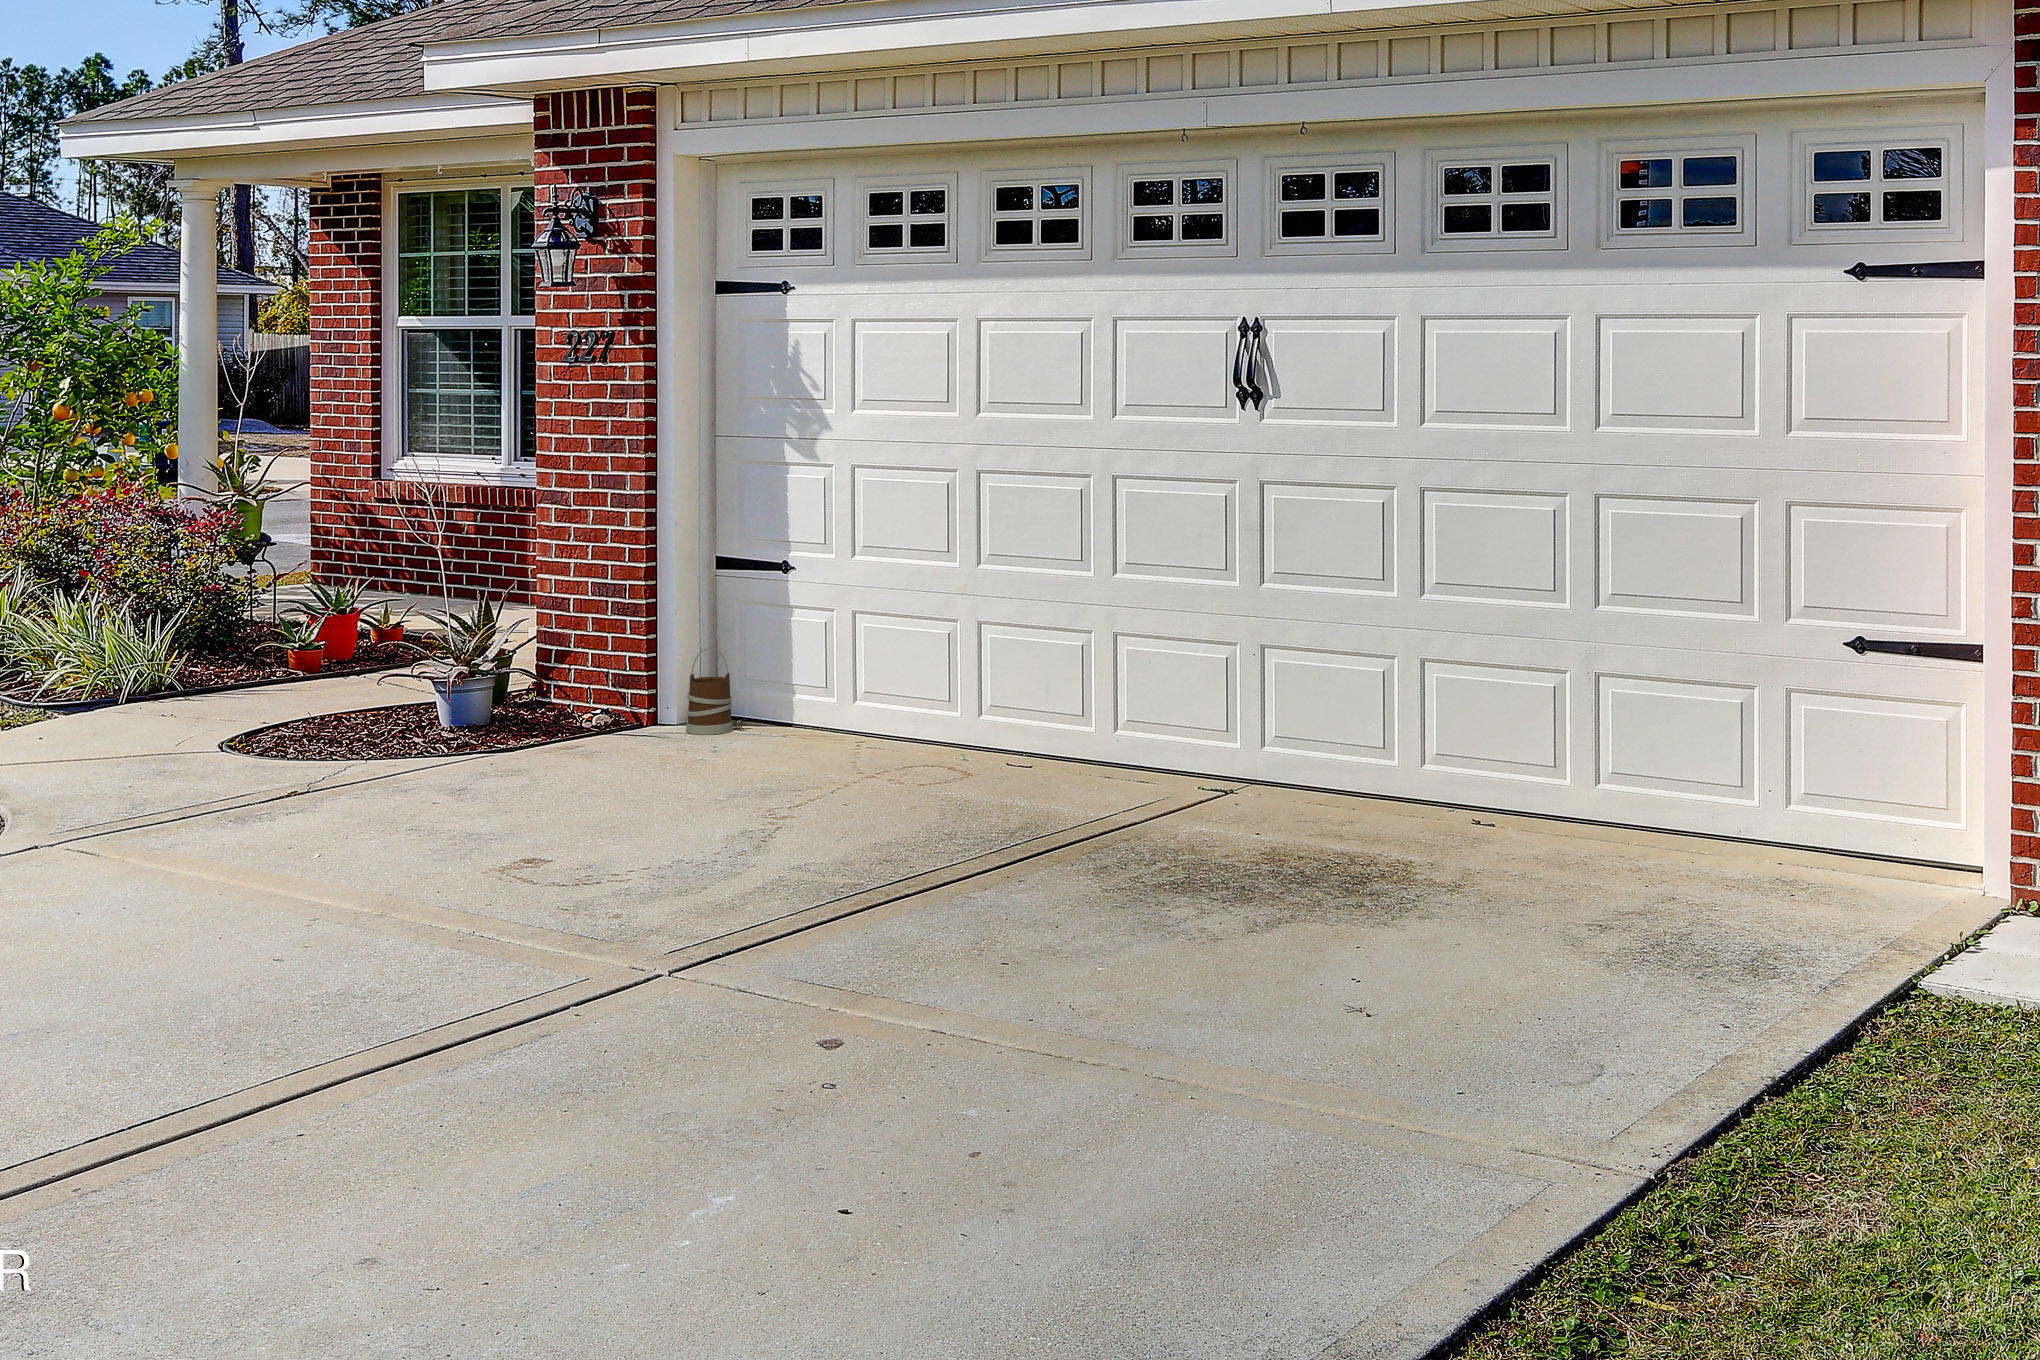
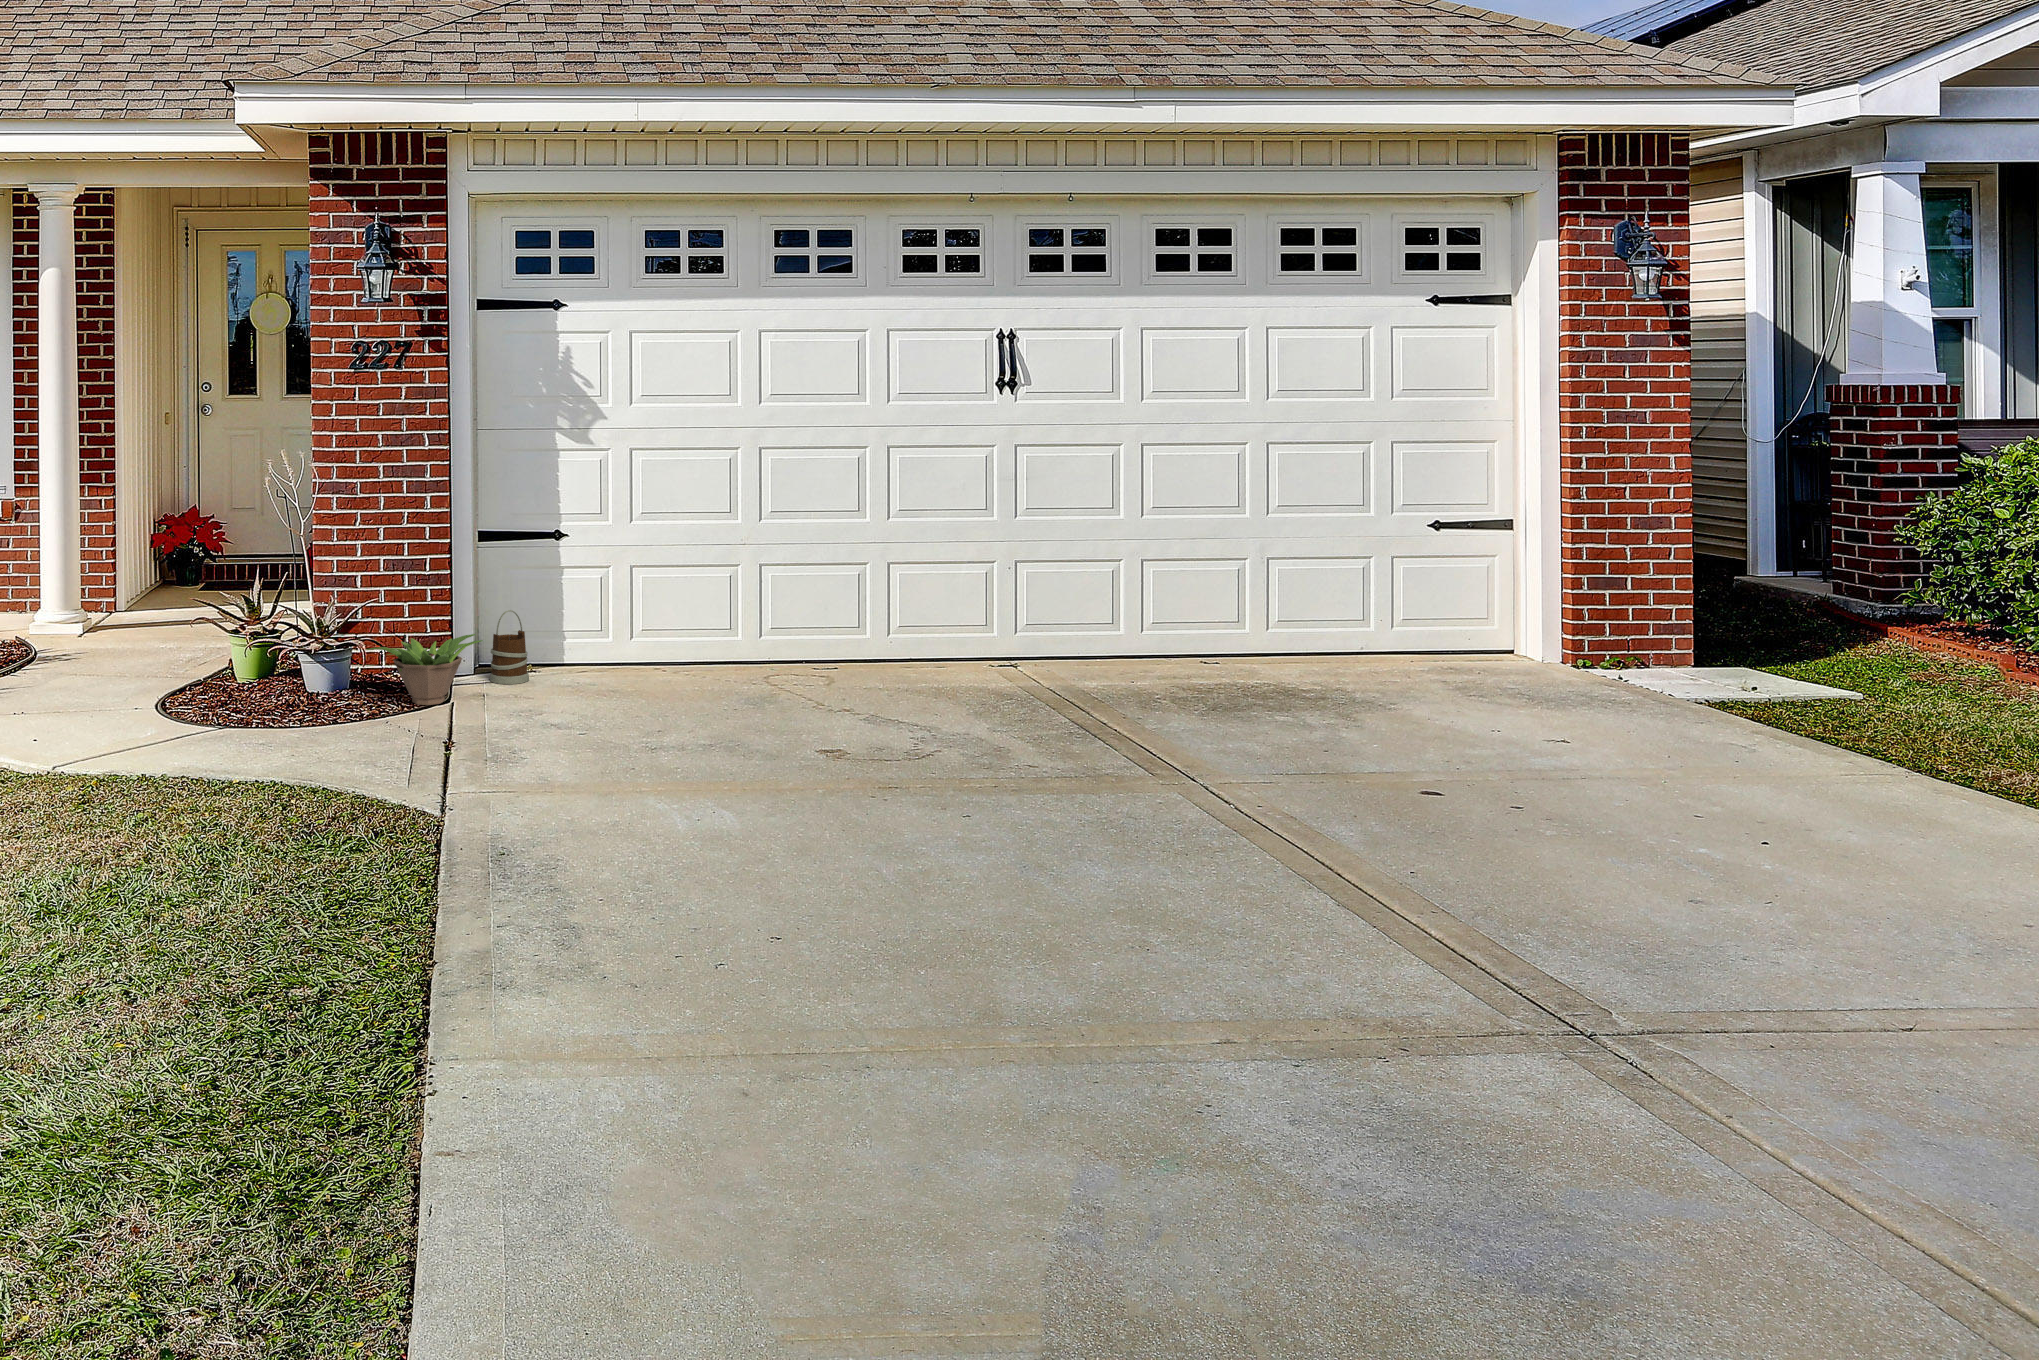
decorative plant: none [499,667,636,743] -> present [366,634,483,705]

